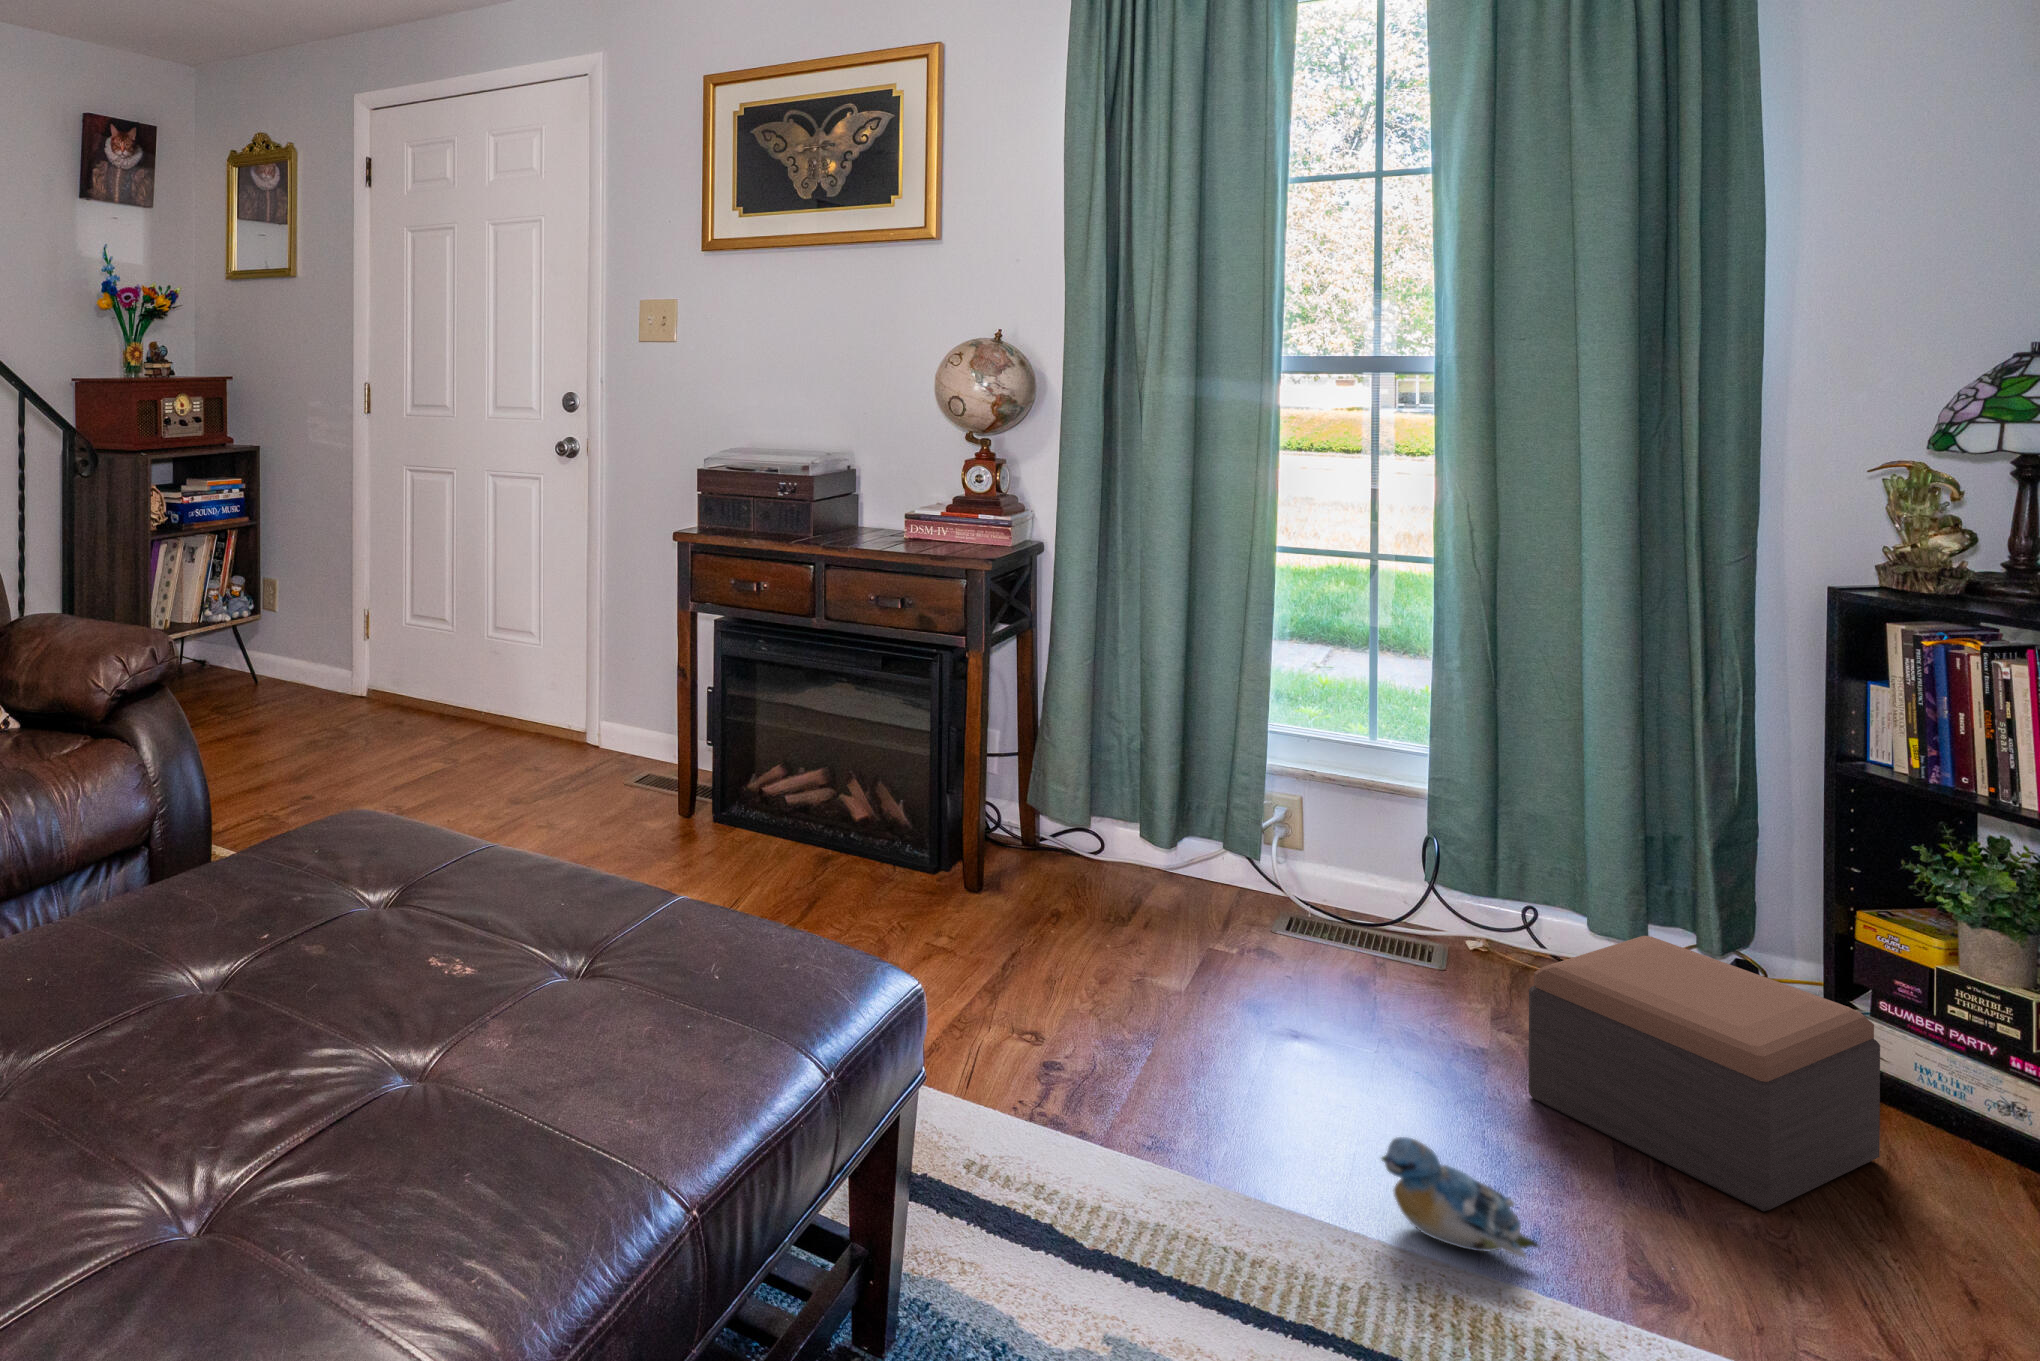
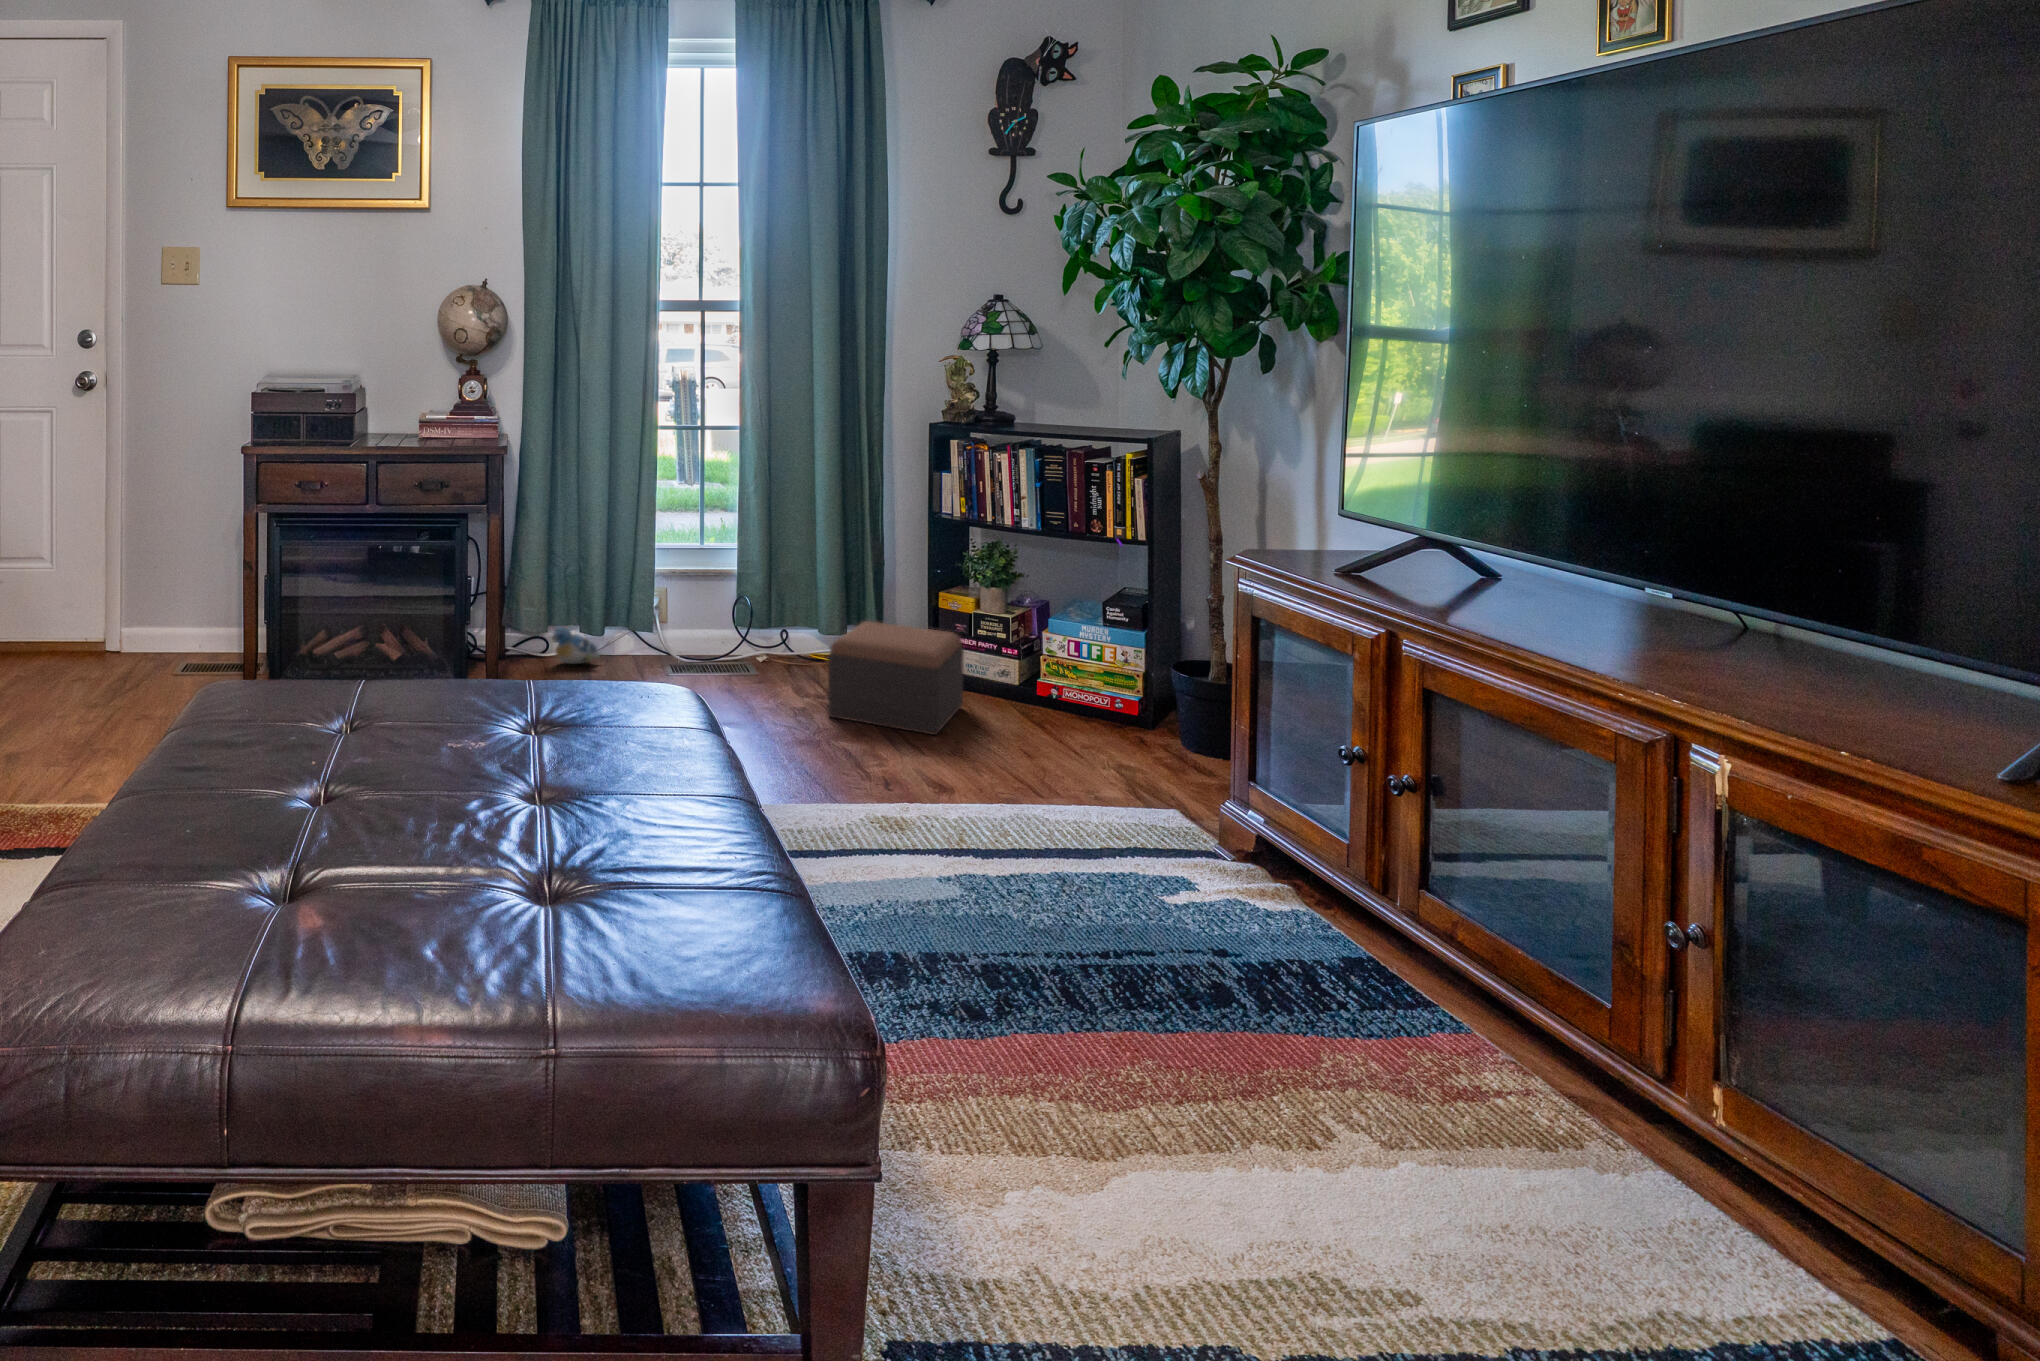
plush toy: present [1381,1137,1539,1258] -> present [552,626,602,664]

